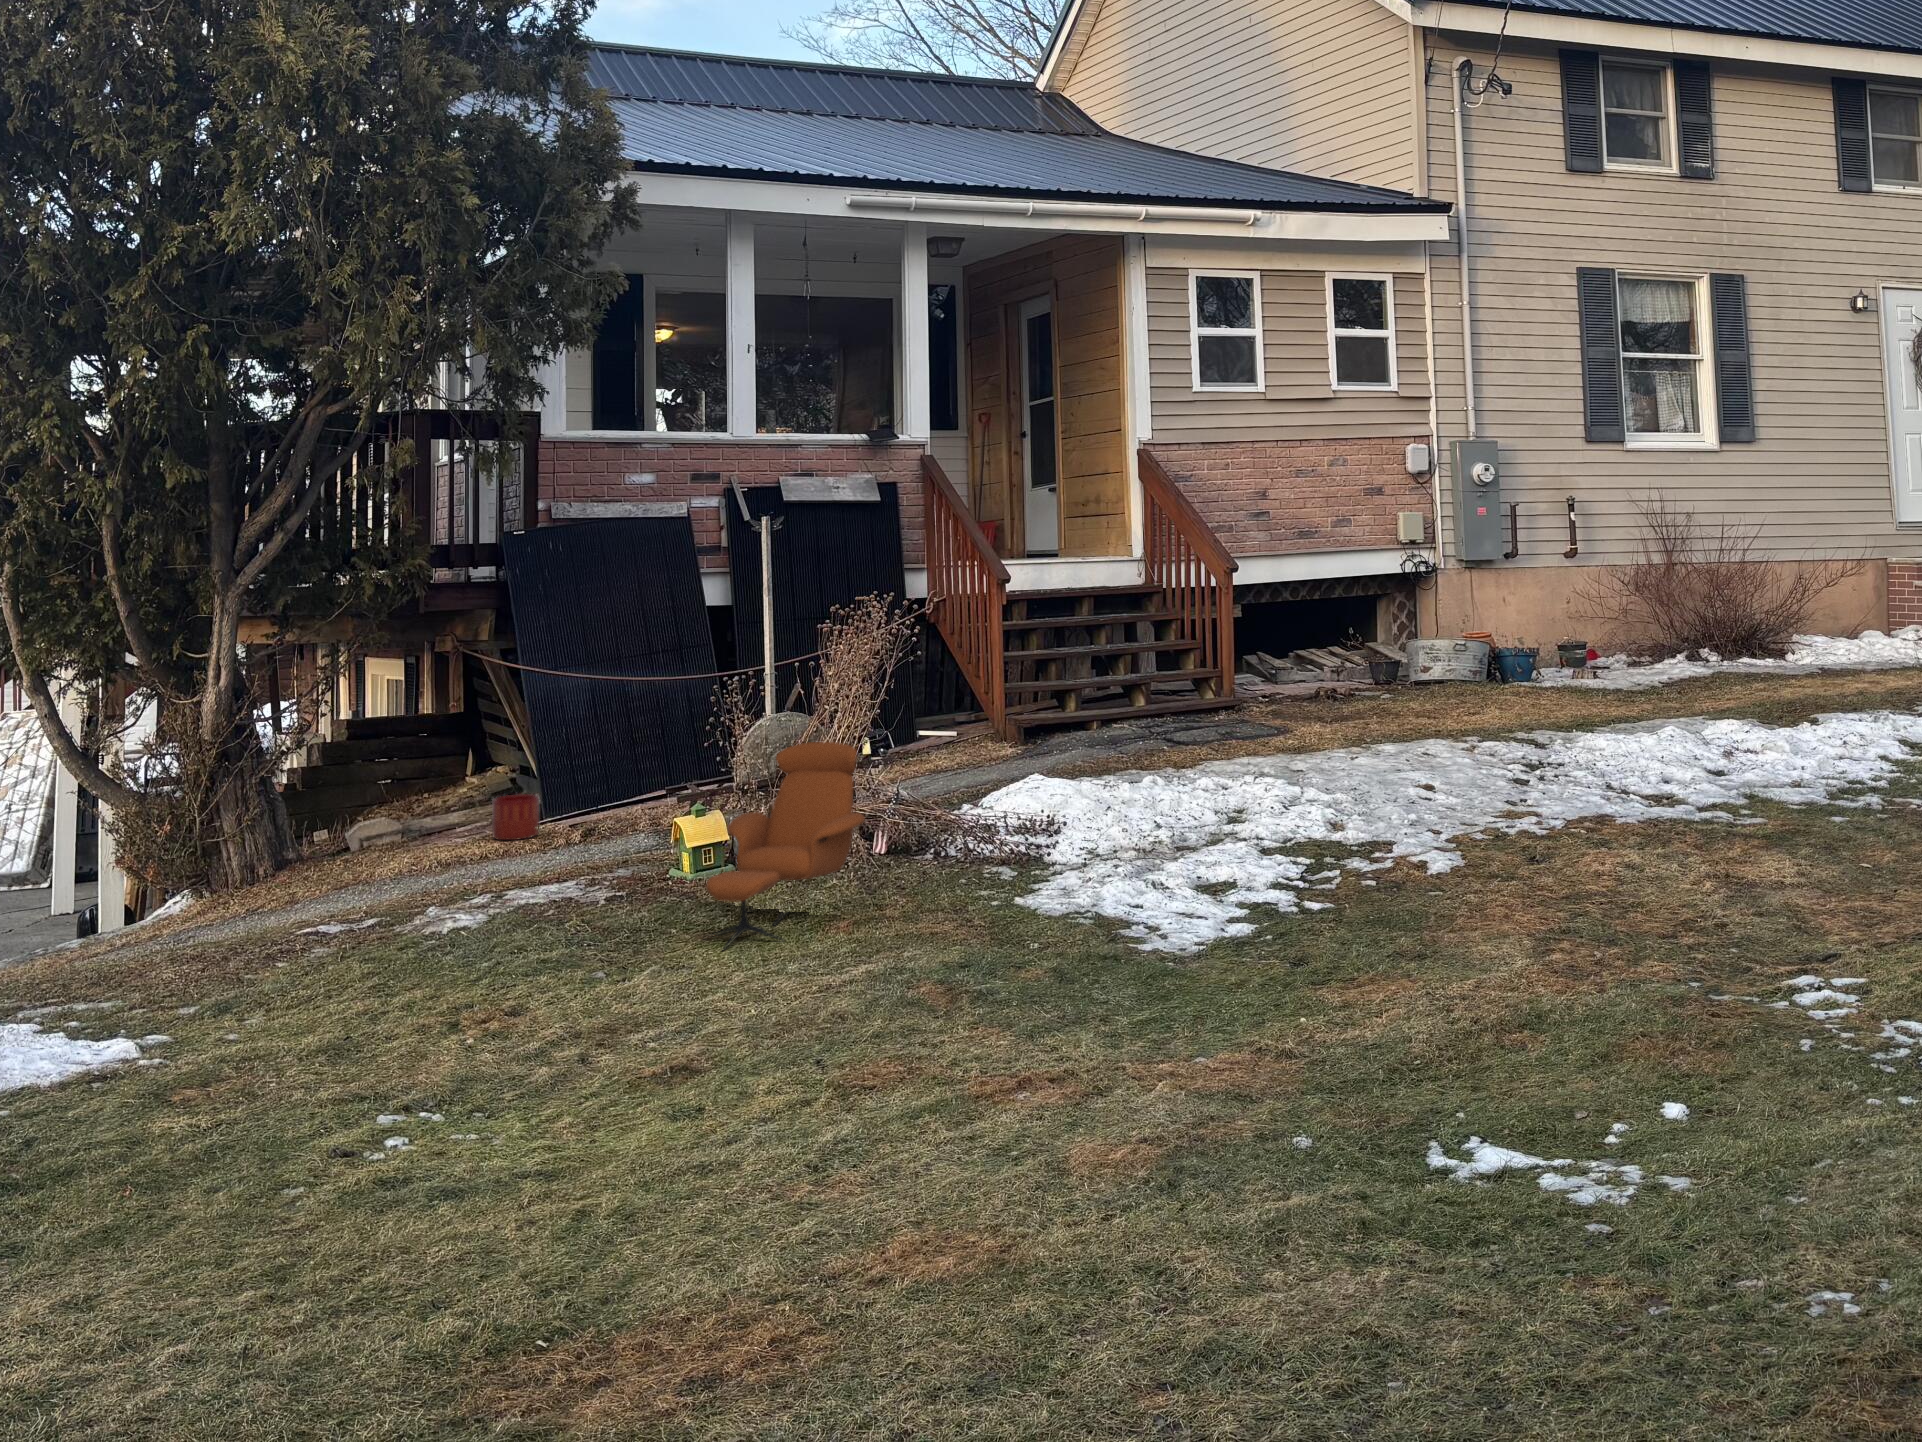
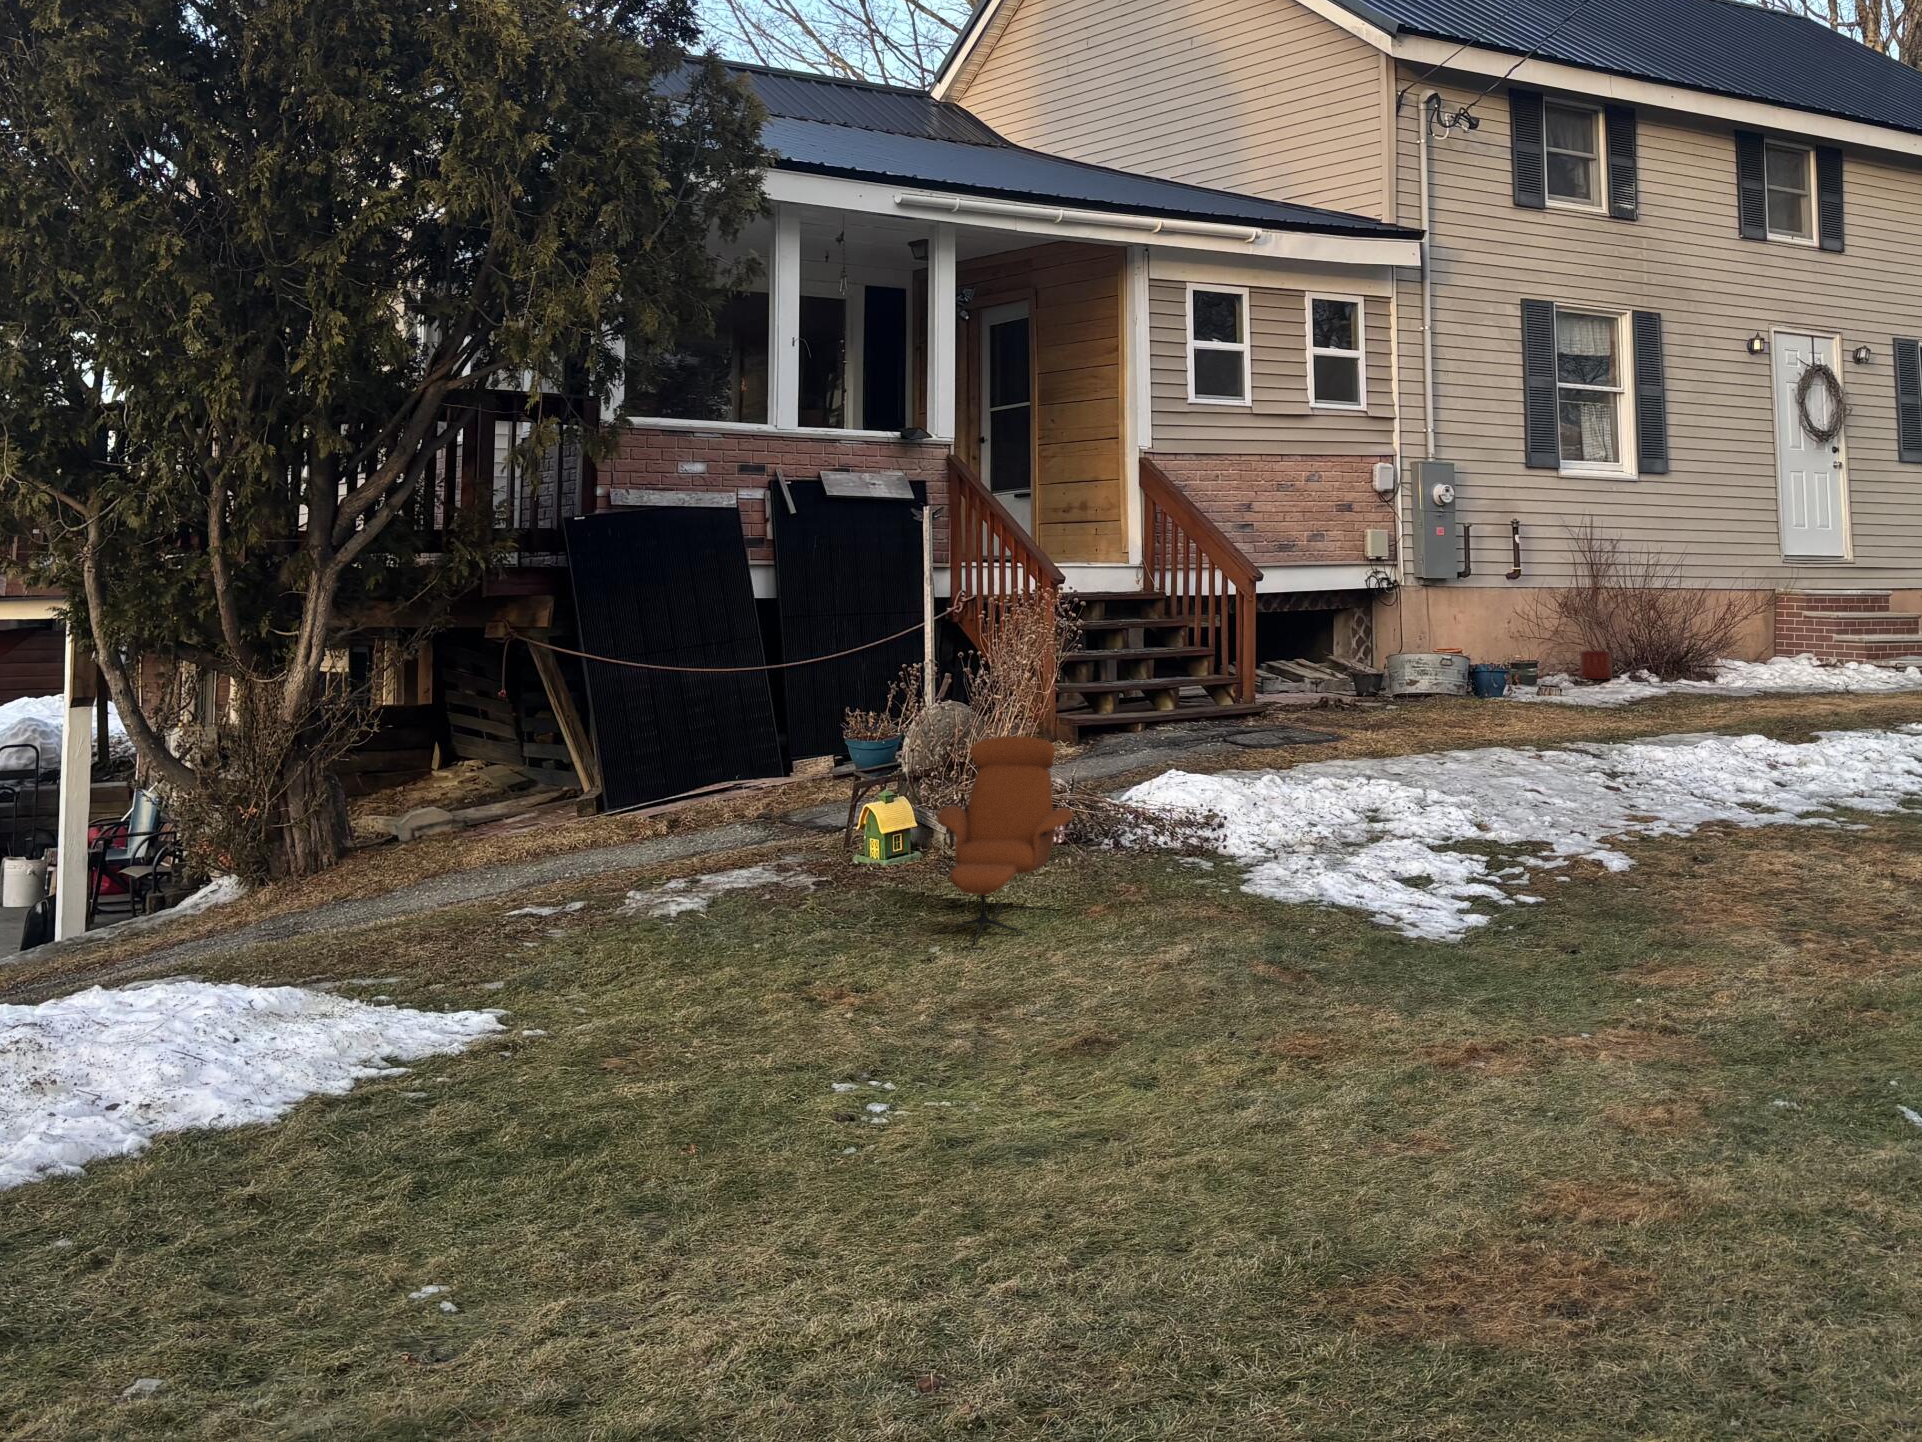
planter: present [492,794,539,840] -> present [1580,650,1612,679]

